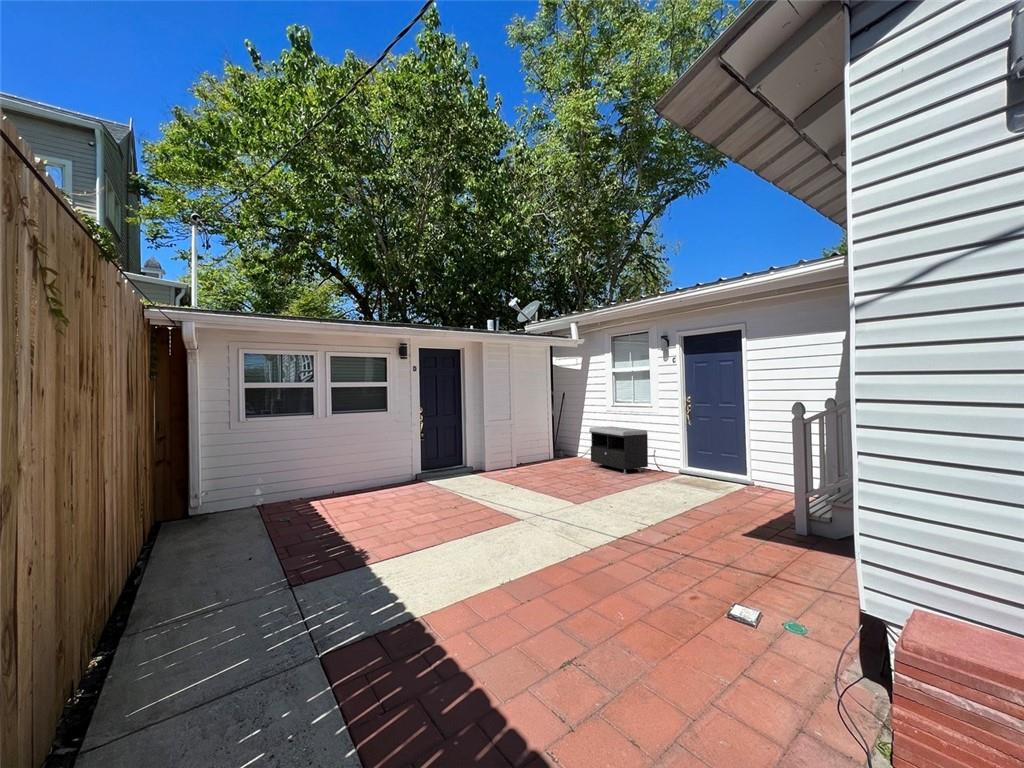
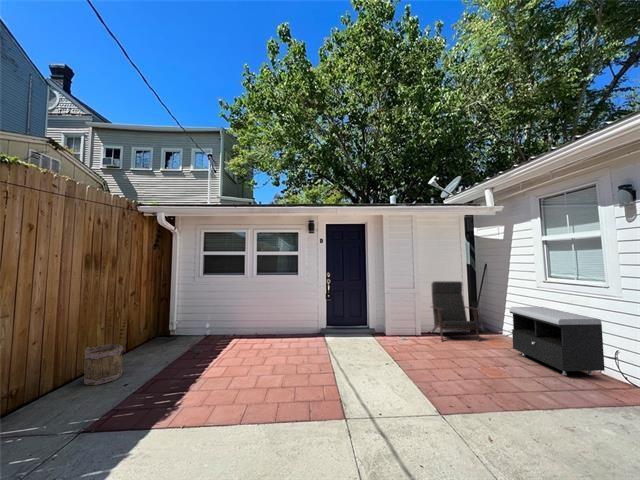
lounge chair: none [522,409,566,464] -> present [431,281,479,341]
bucket: none [184,486,233,529] -> present [84,344,124,385]

